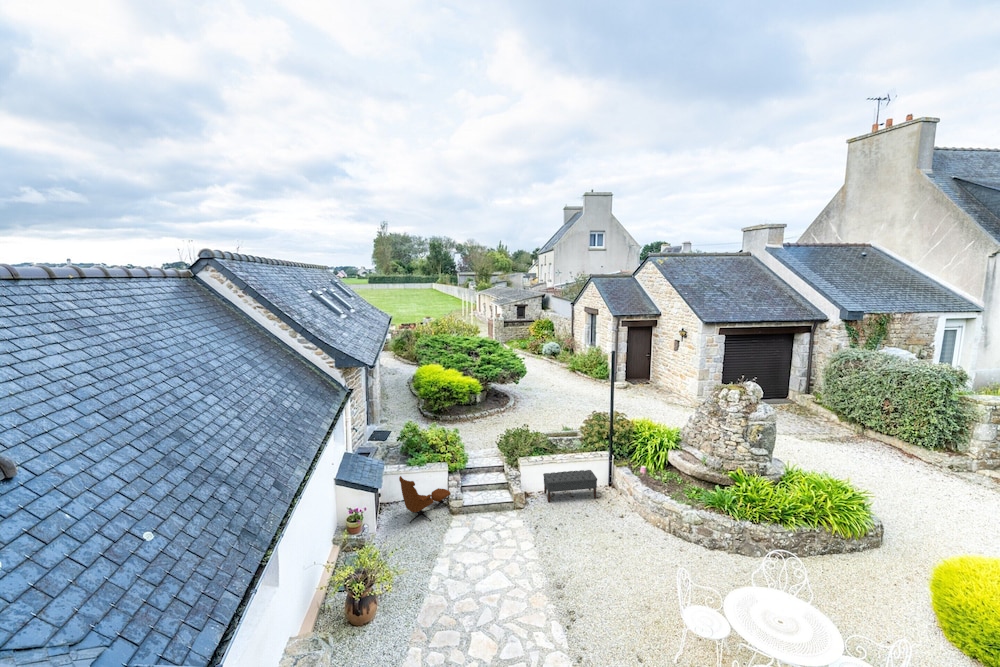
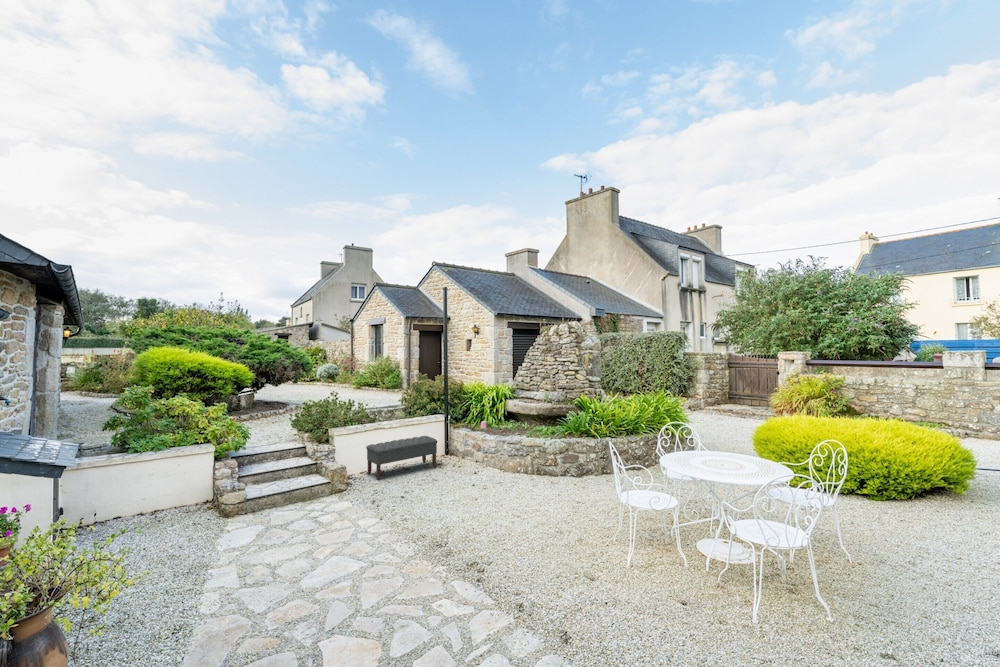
lounge chair: present [399,476,451,523] -> none [108,455,216,546]

